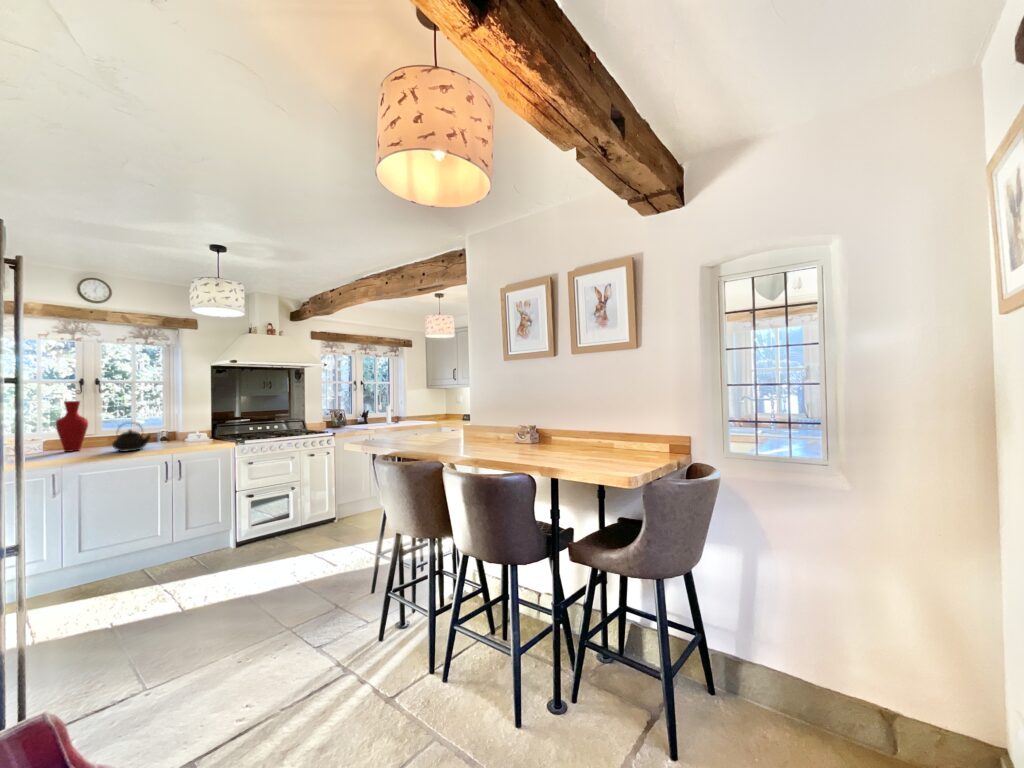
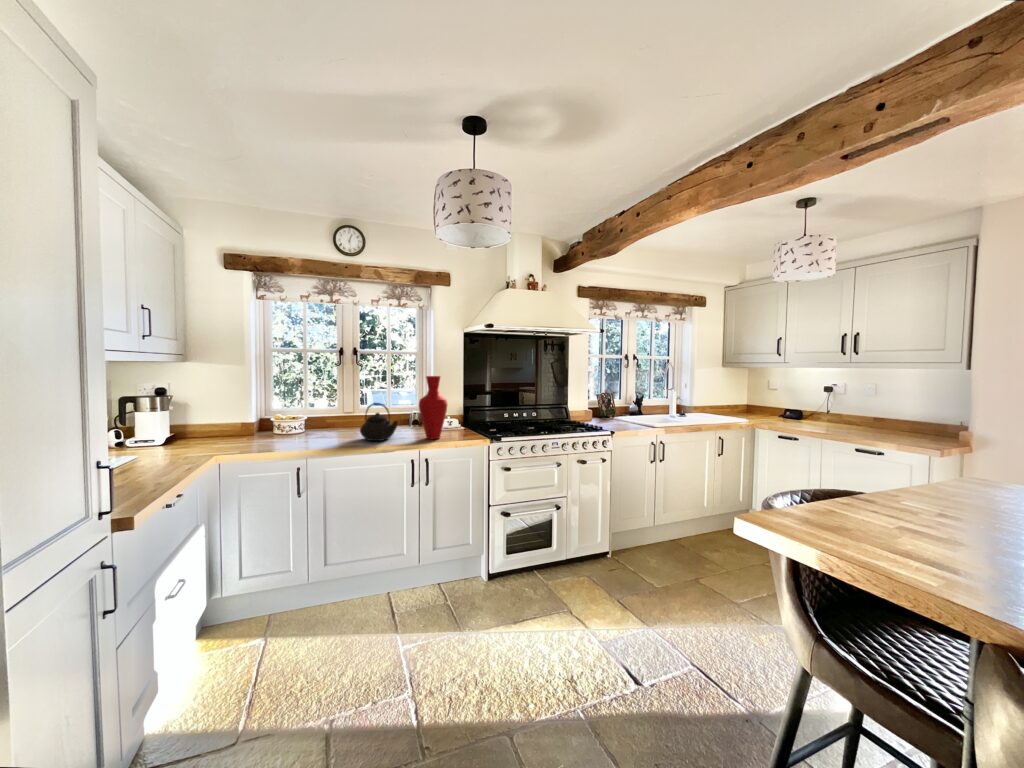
vase: present [56,401,88,452] -> present [419,376,447,439]

